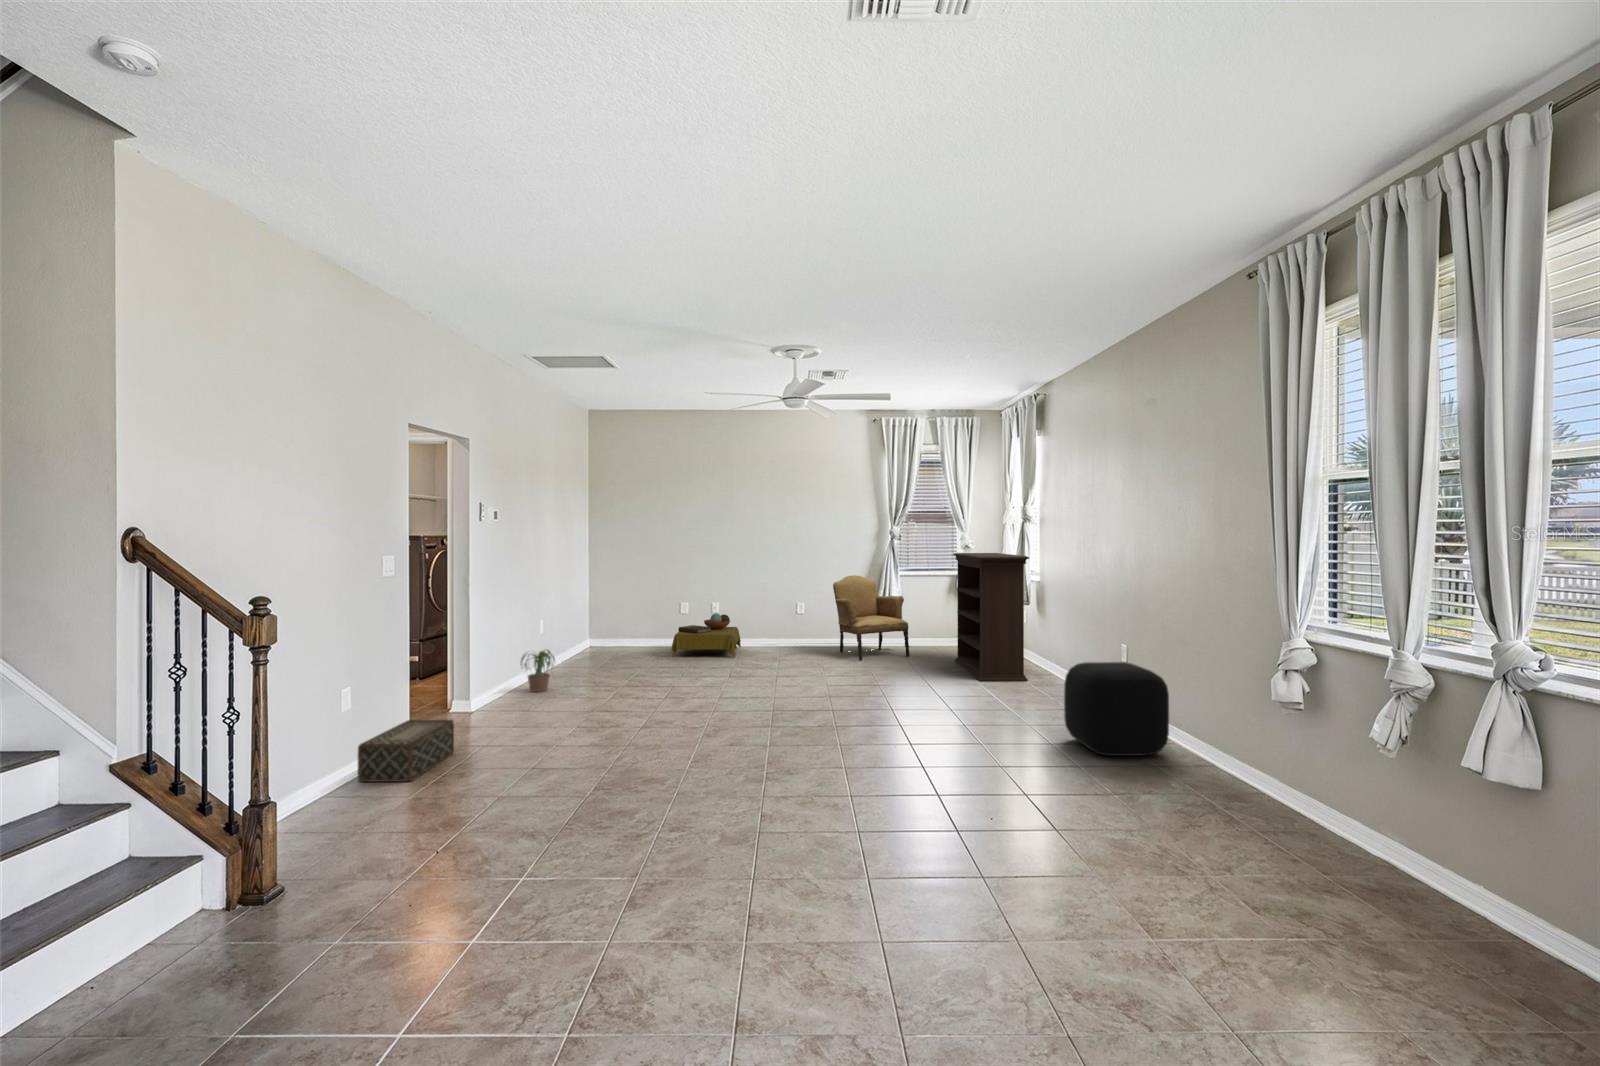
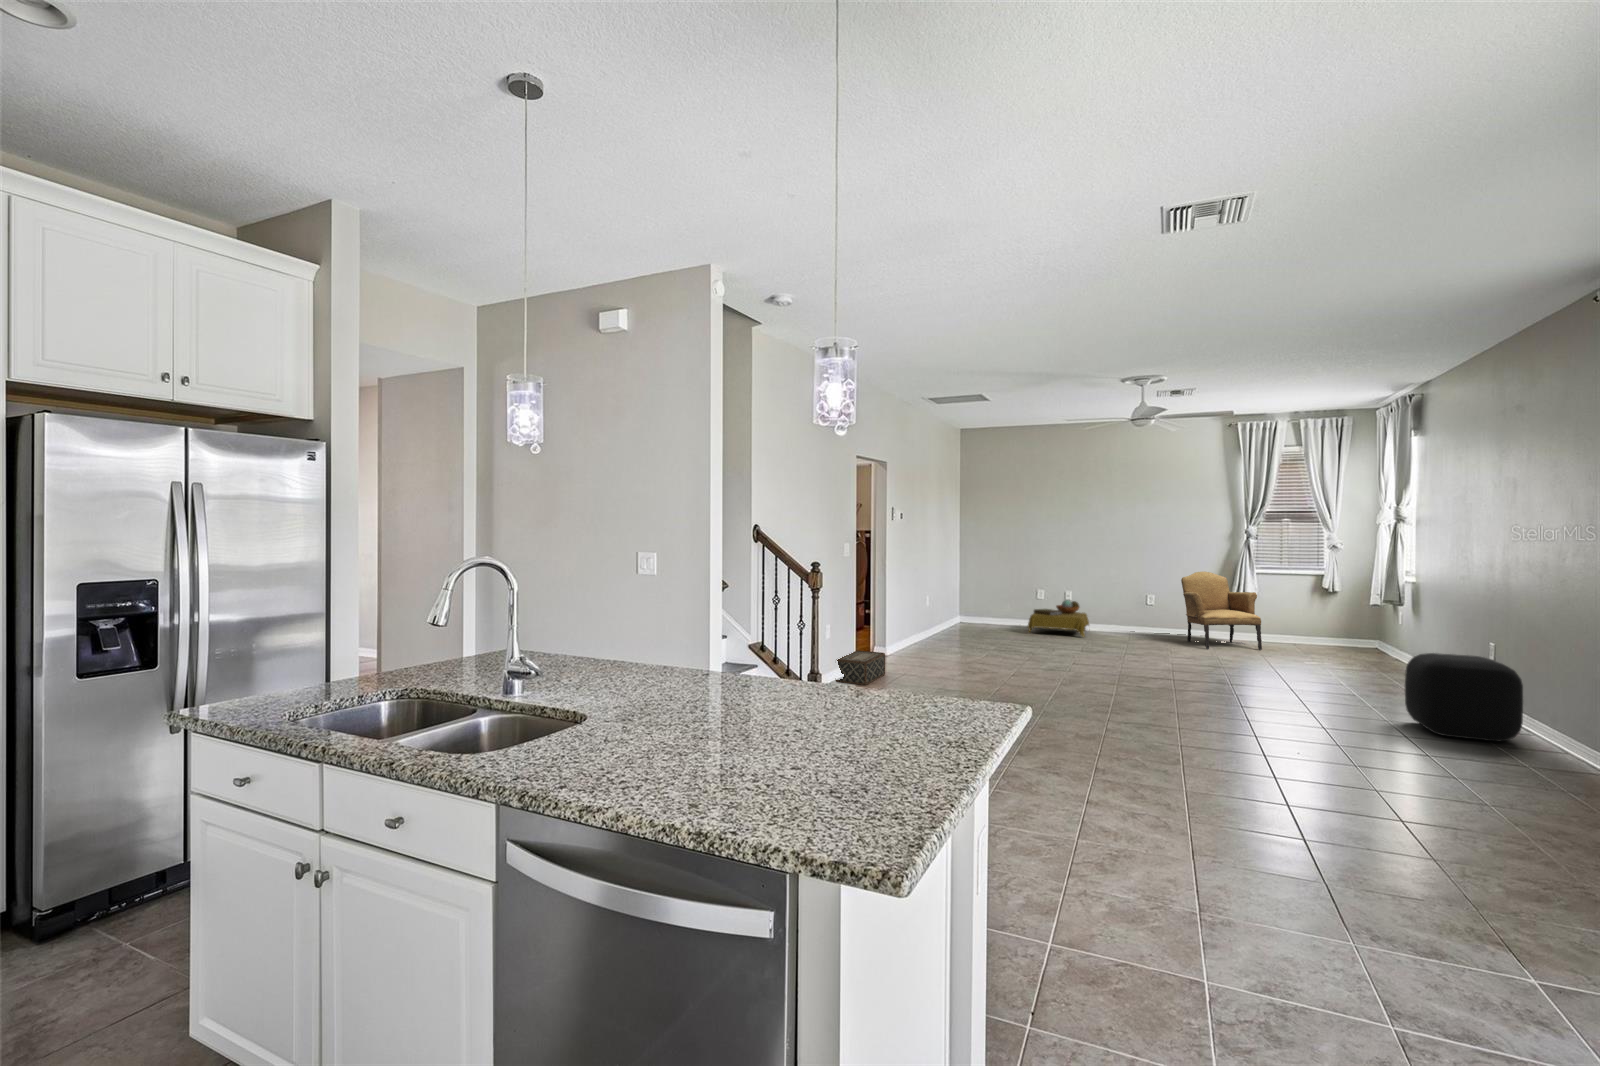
bookshelf: present [953,553,1029,681] -> none [1312,553,1396,679]
potted plant: present [521,650,555,692] -> none [909,617,942,647]

